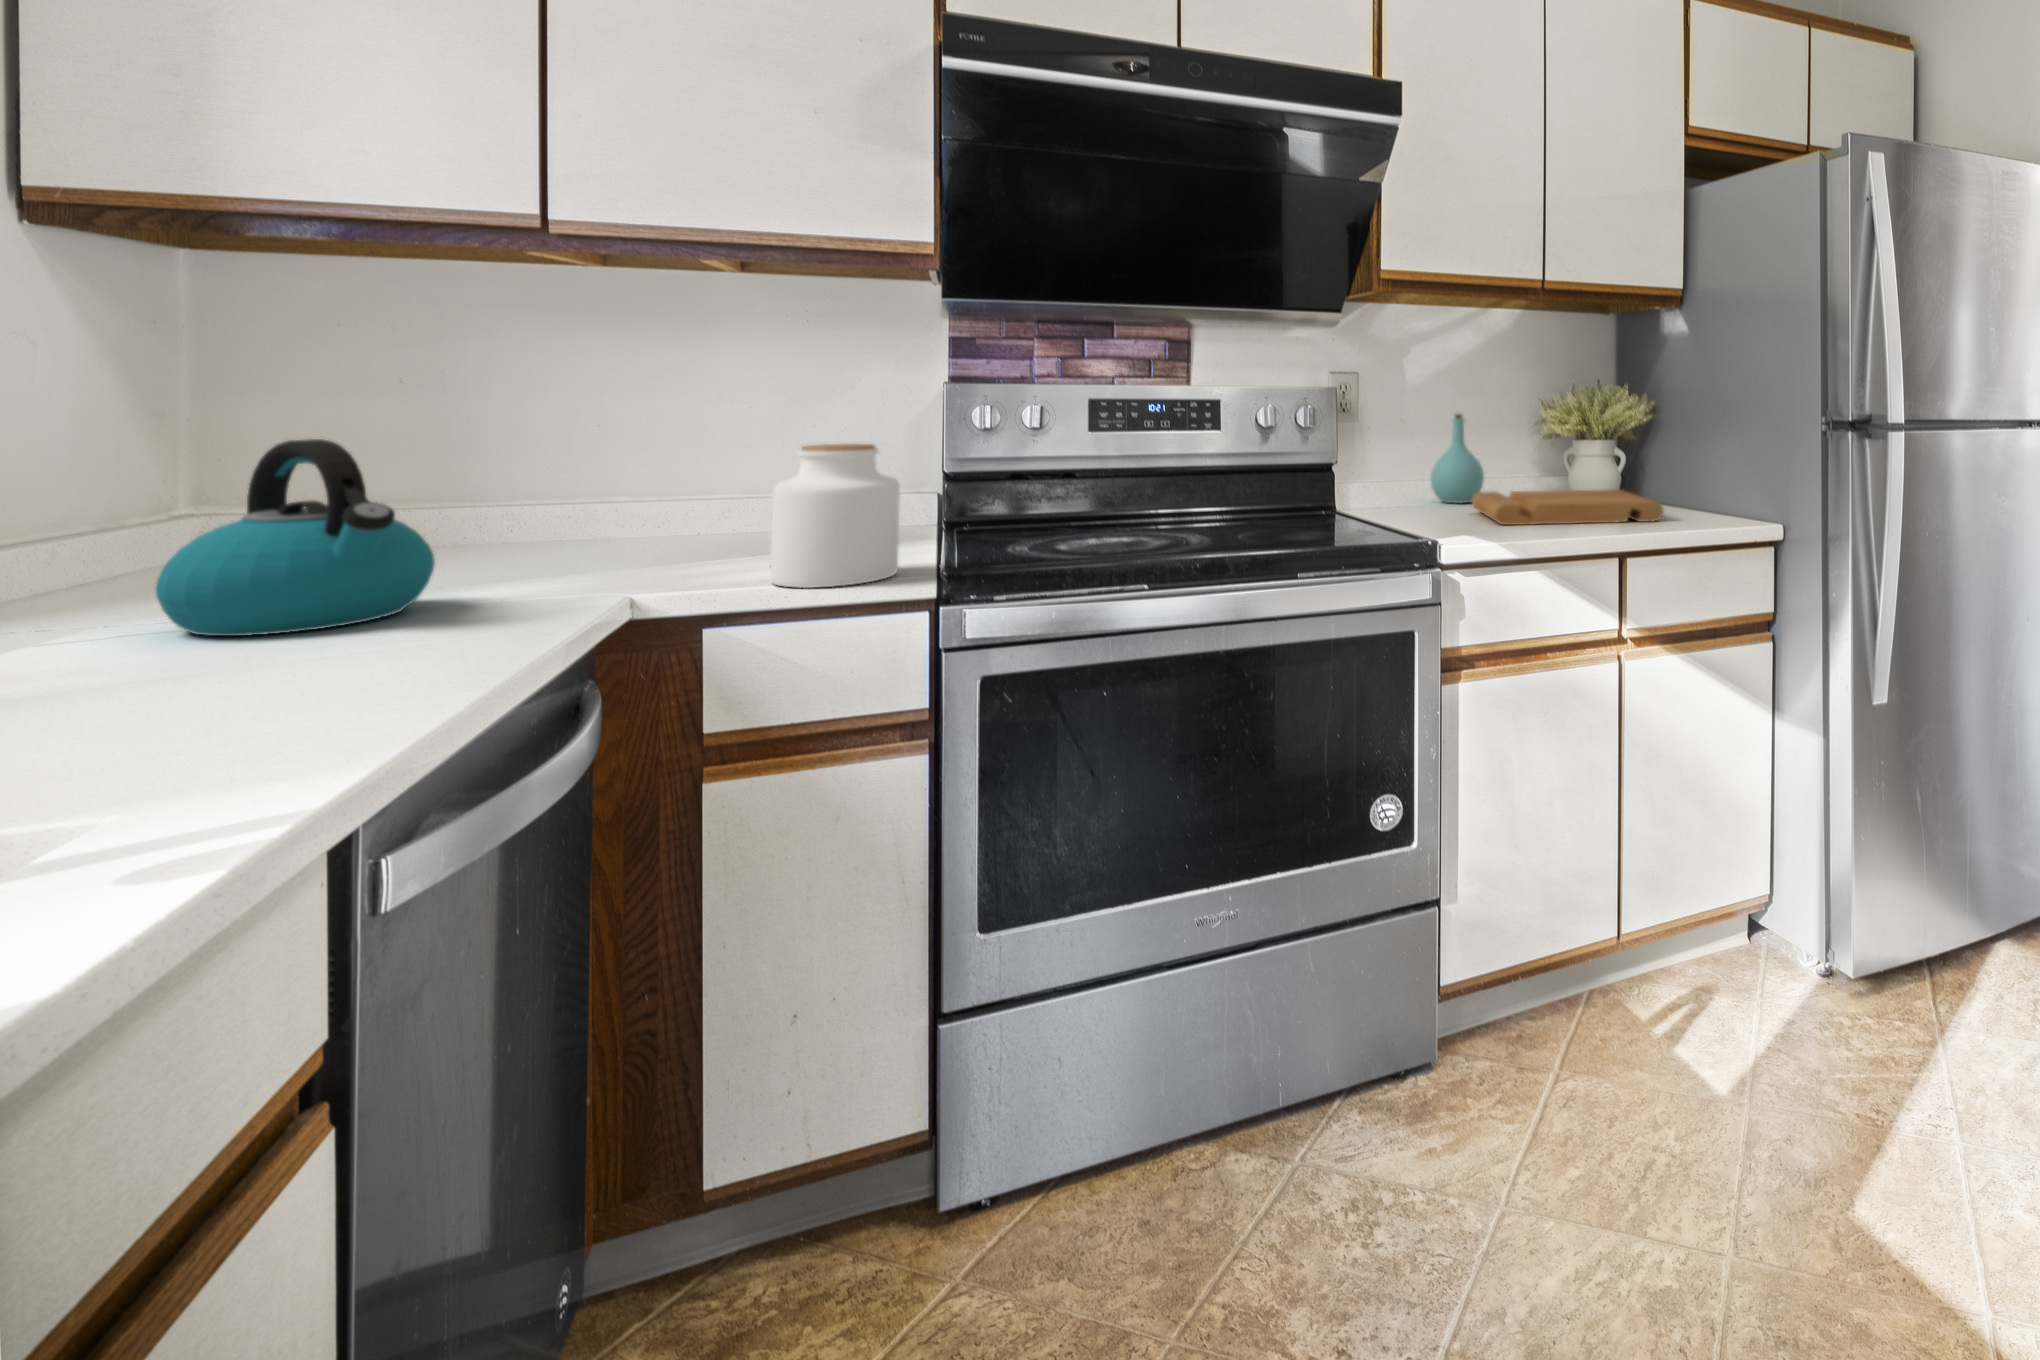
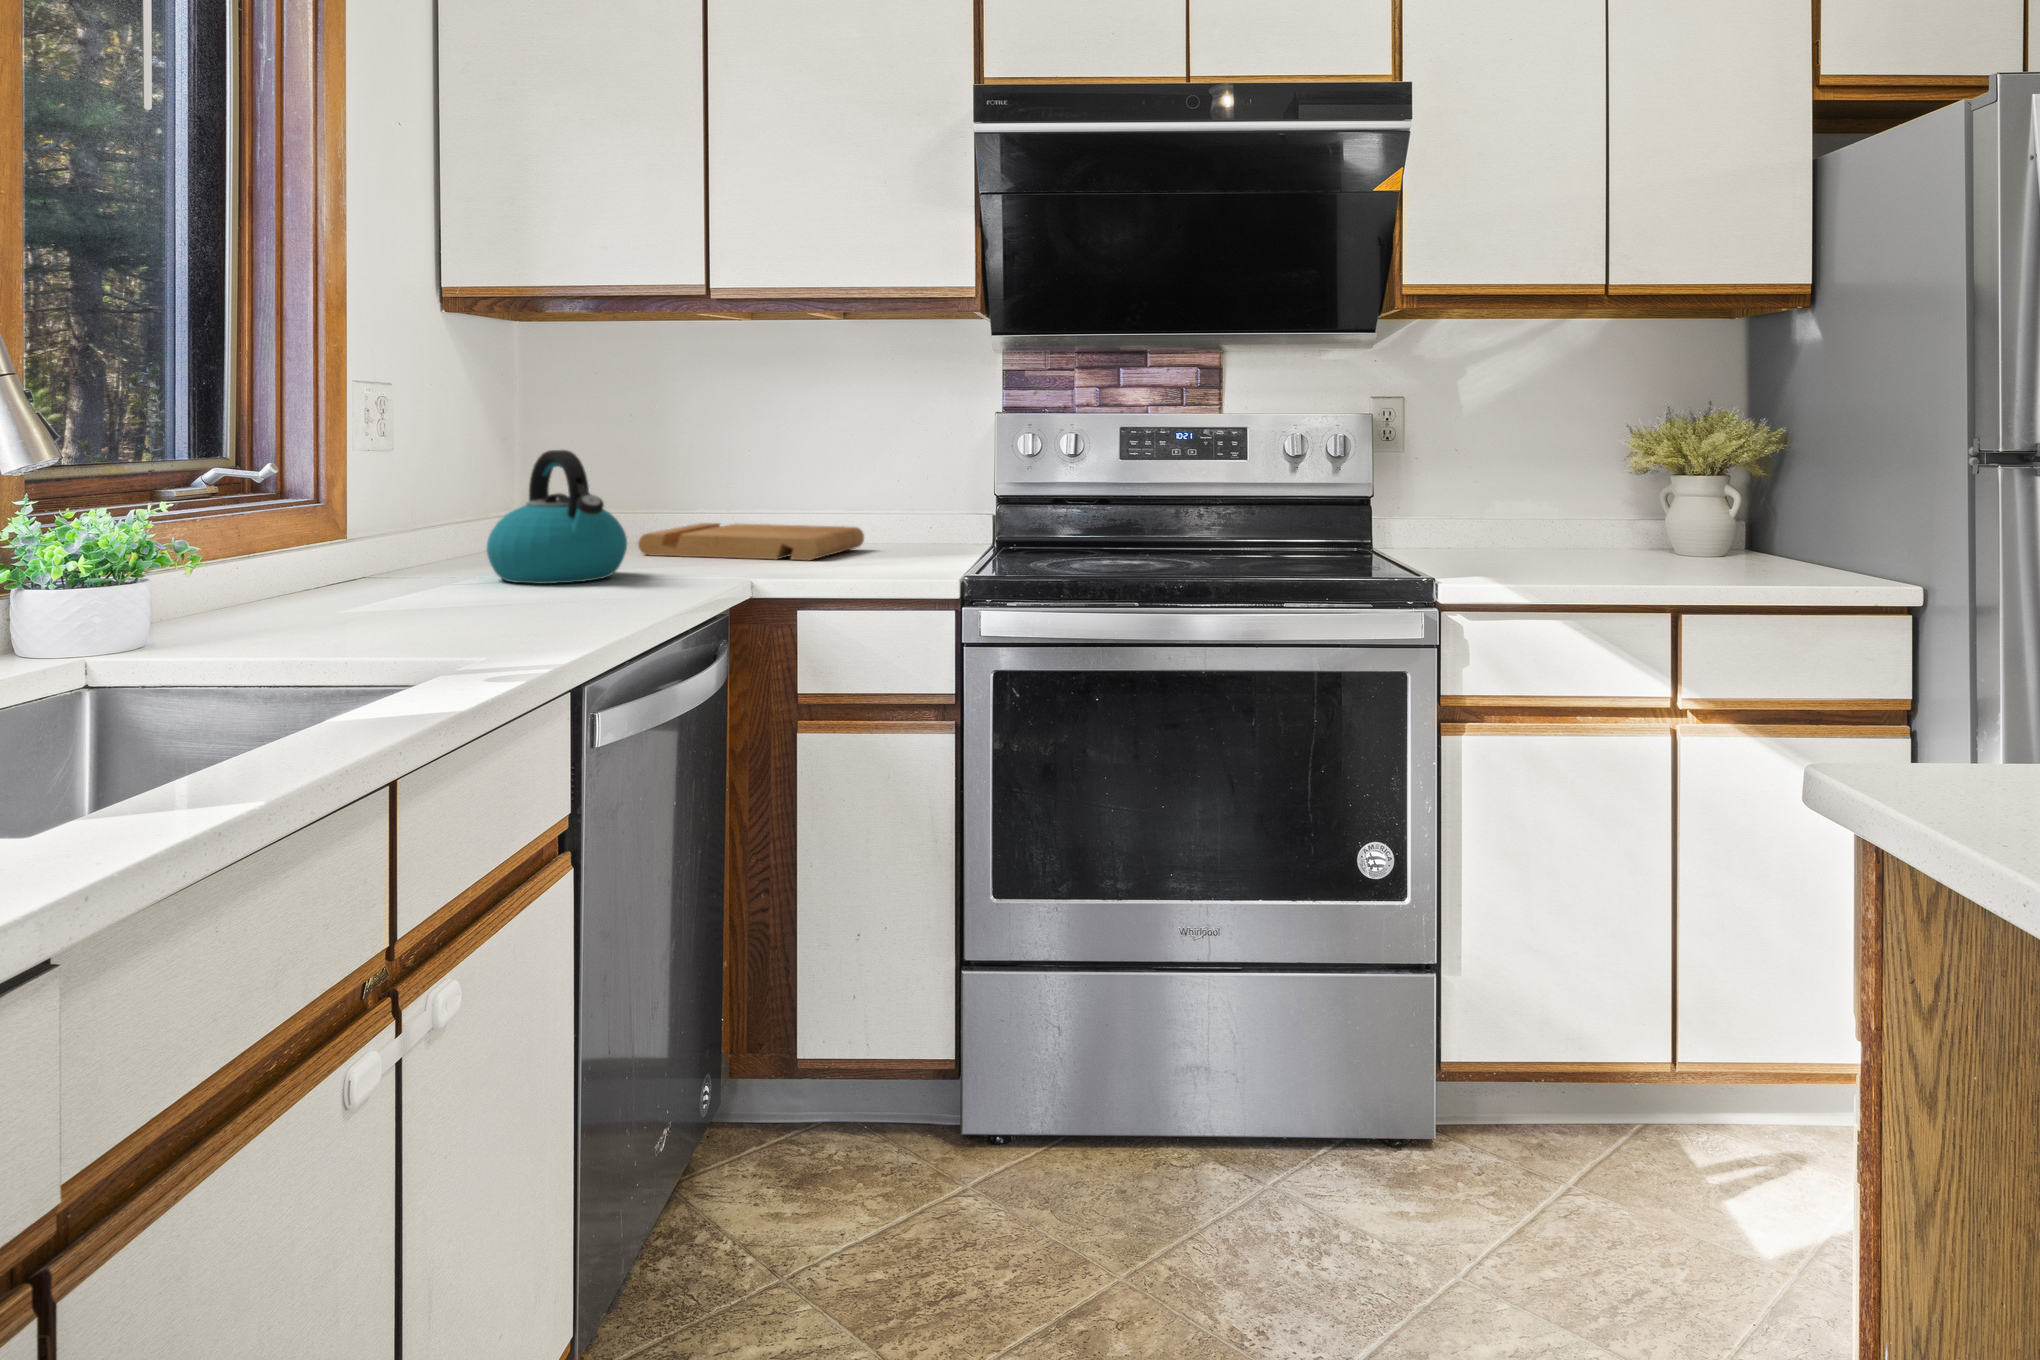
bottle: present [1431,414,1484,503] -> none [1500,447,1567,553]
jar: present [769,444,900,588] -> none [836,462,929,581]
cutting board: present [1472,489,1663,525] -> present [638,523,864,560]

